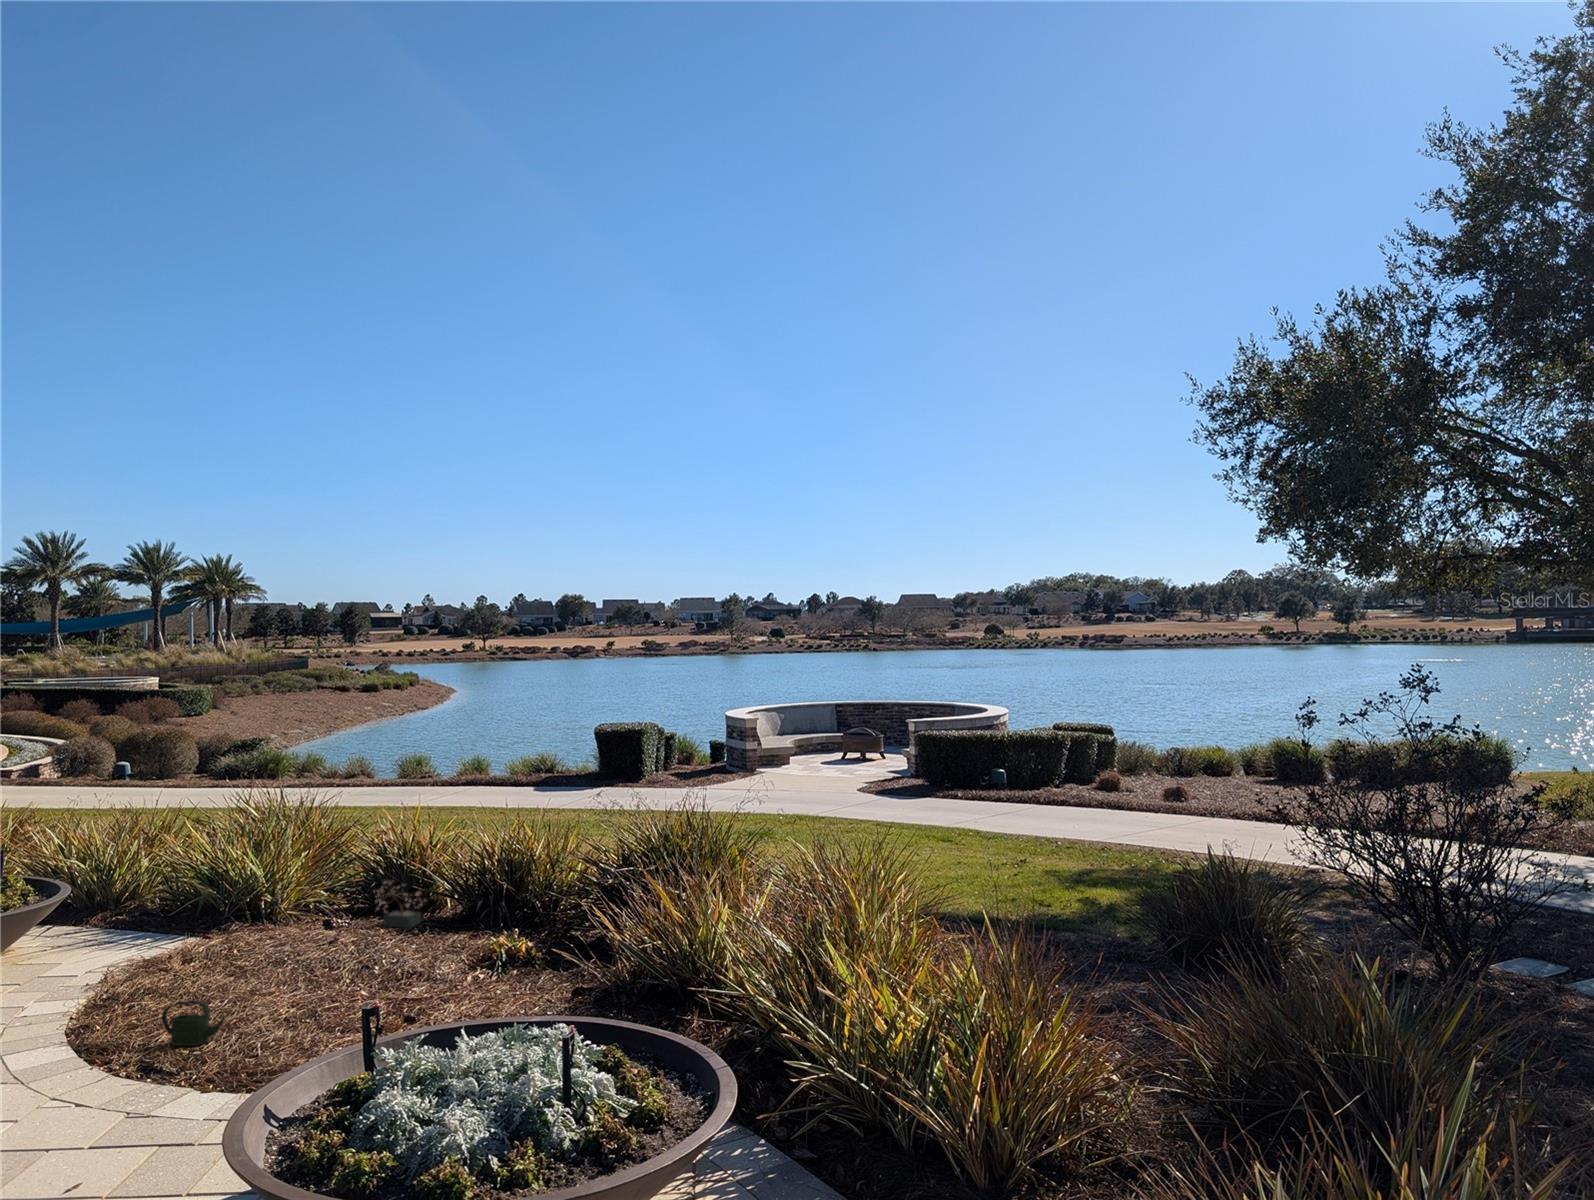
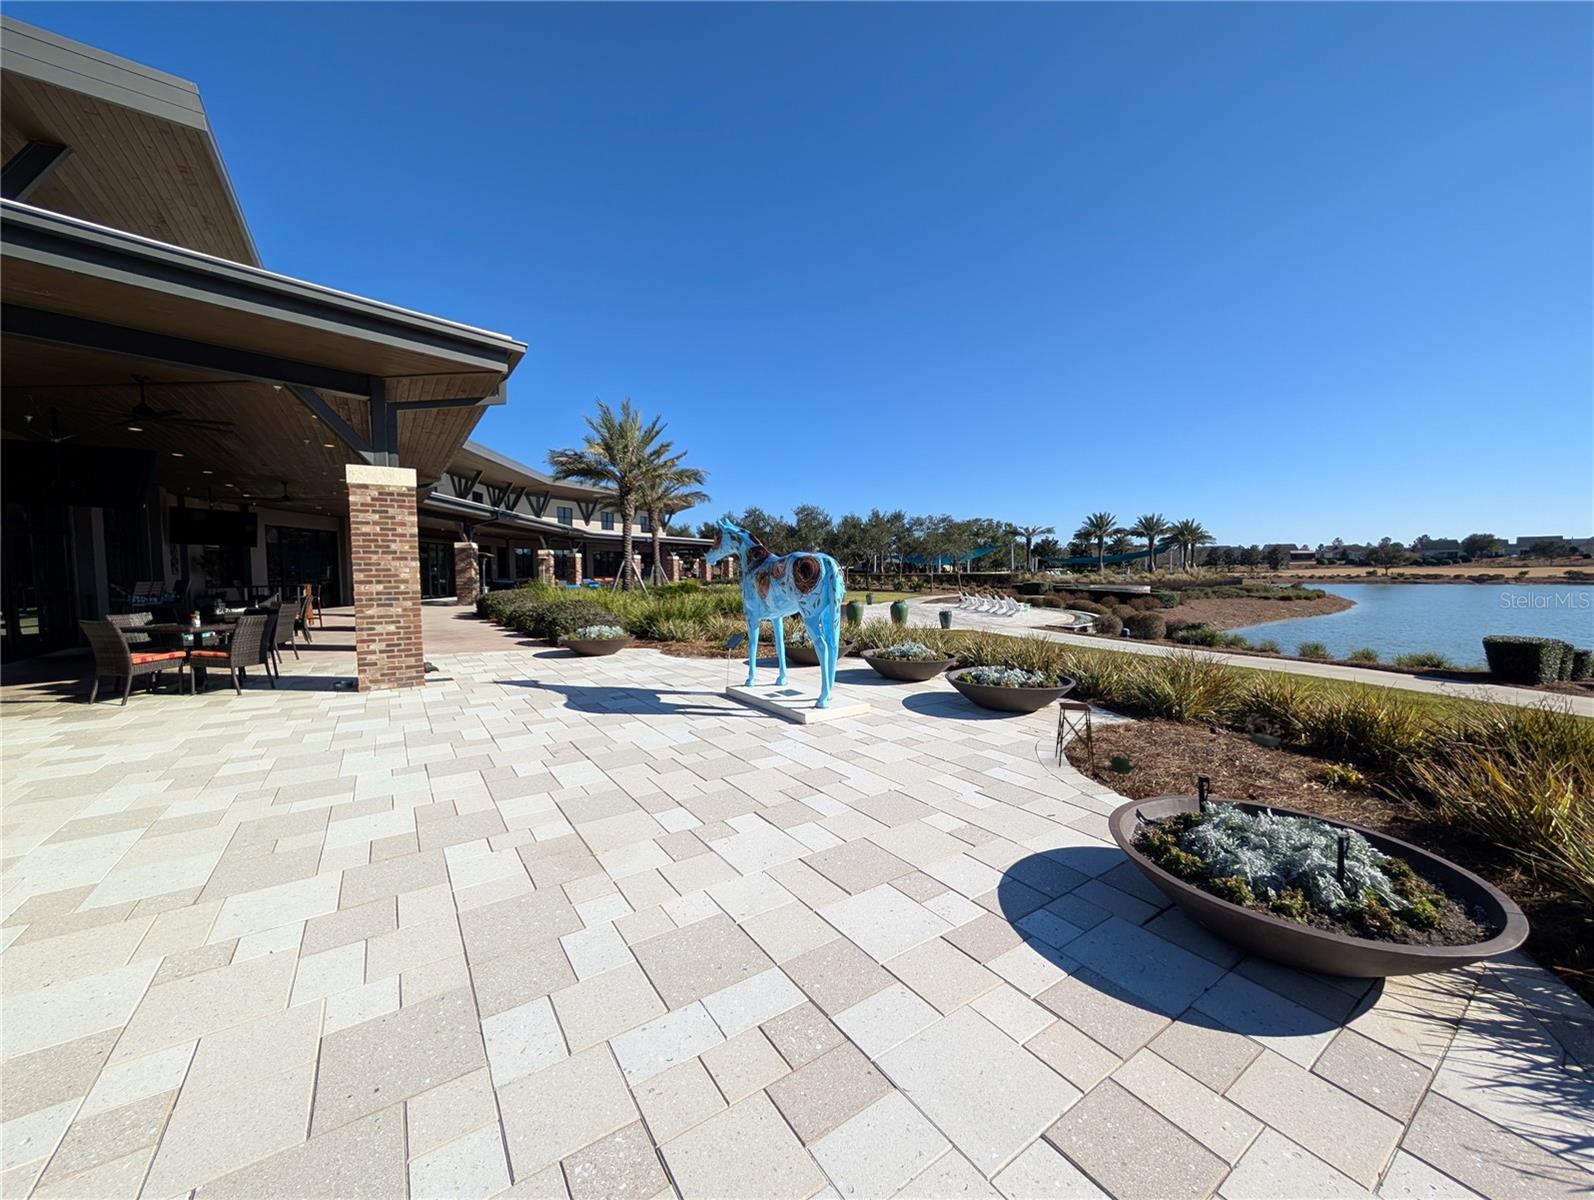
side table: none [43,924,137,1077] -> present [1055,702,1094,770]

